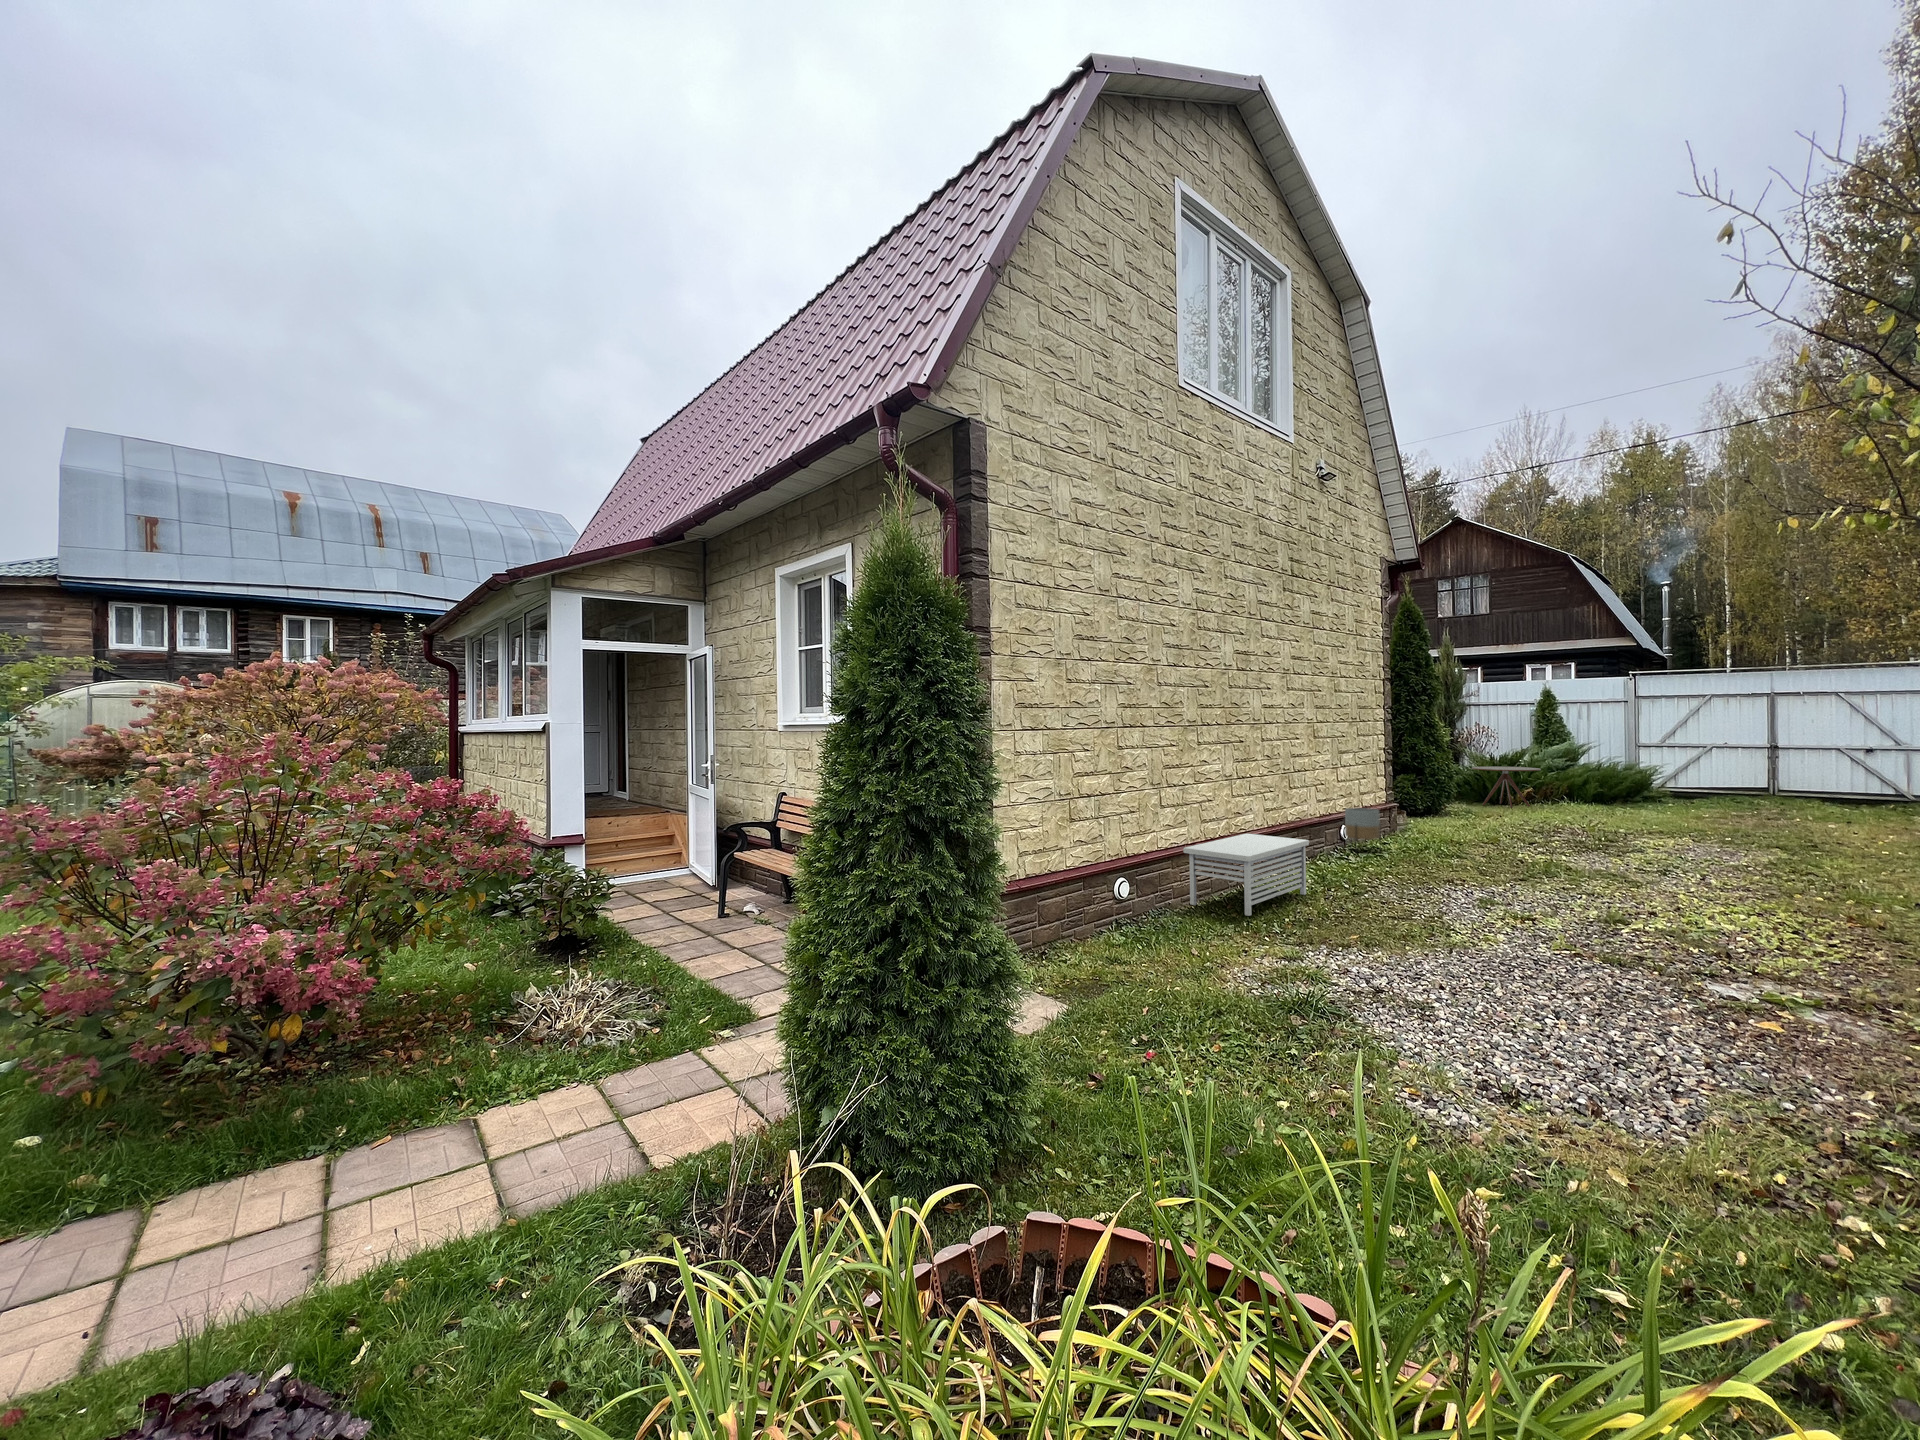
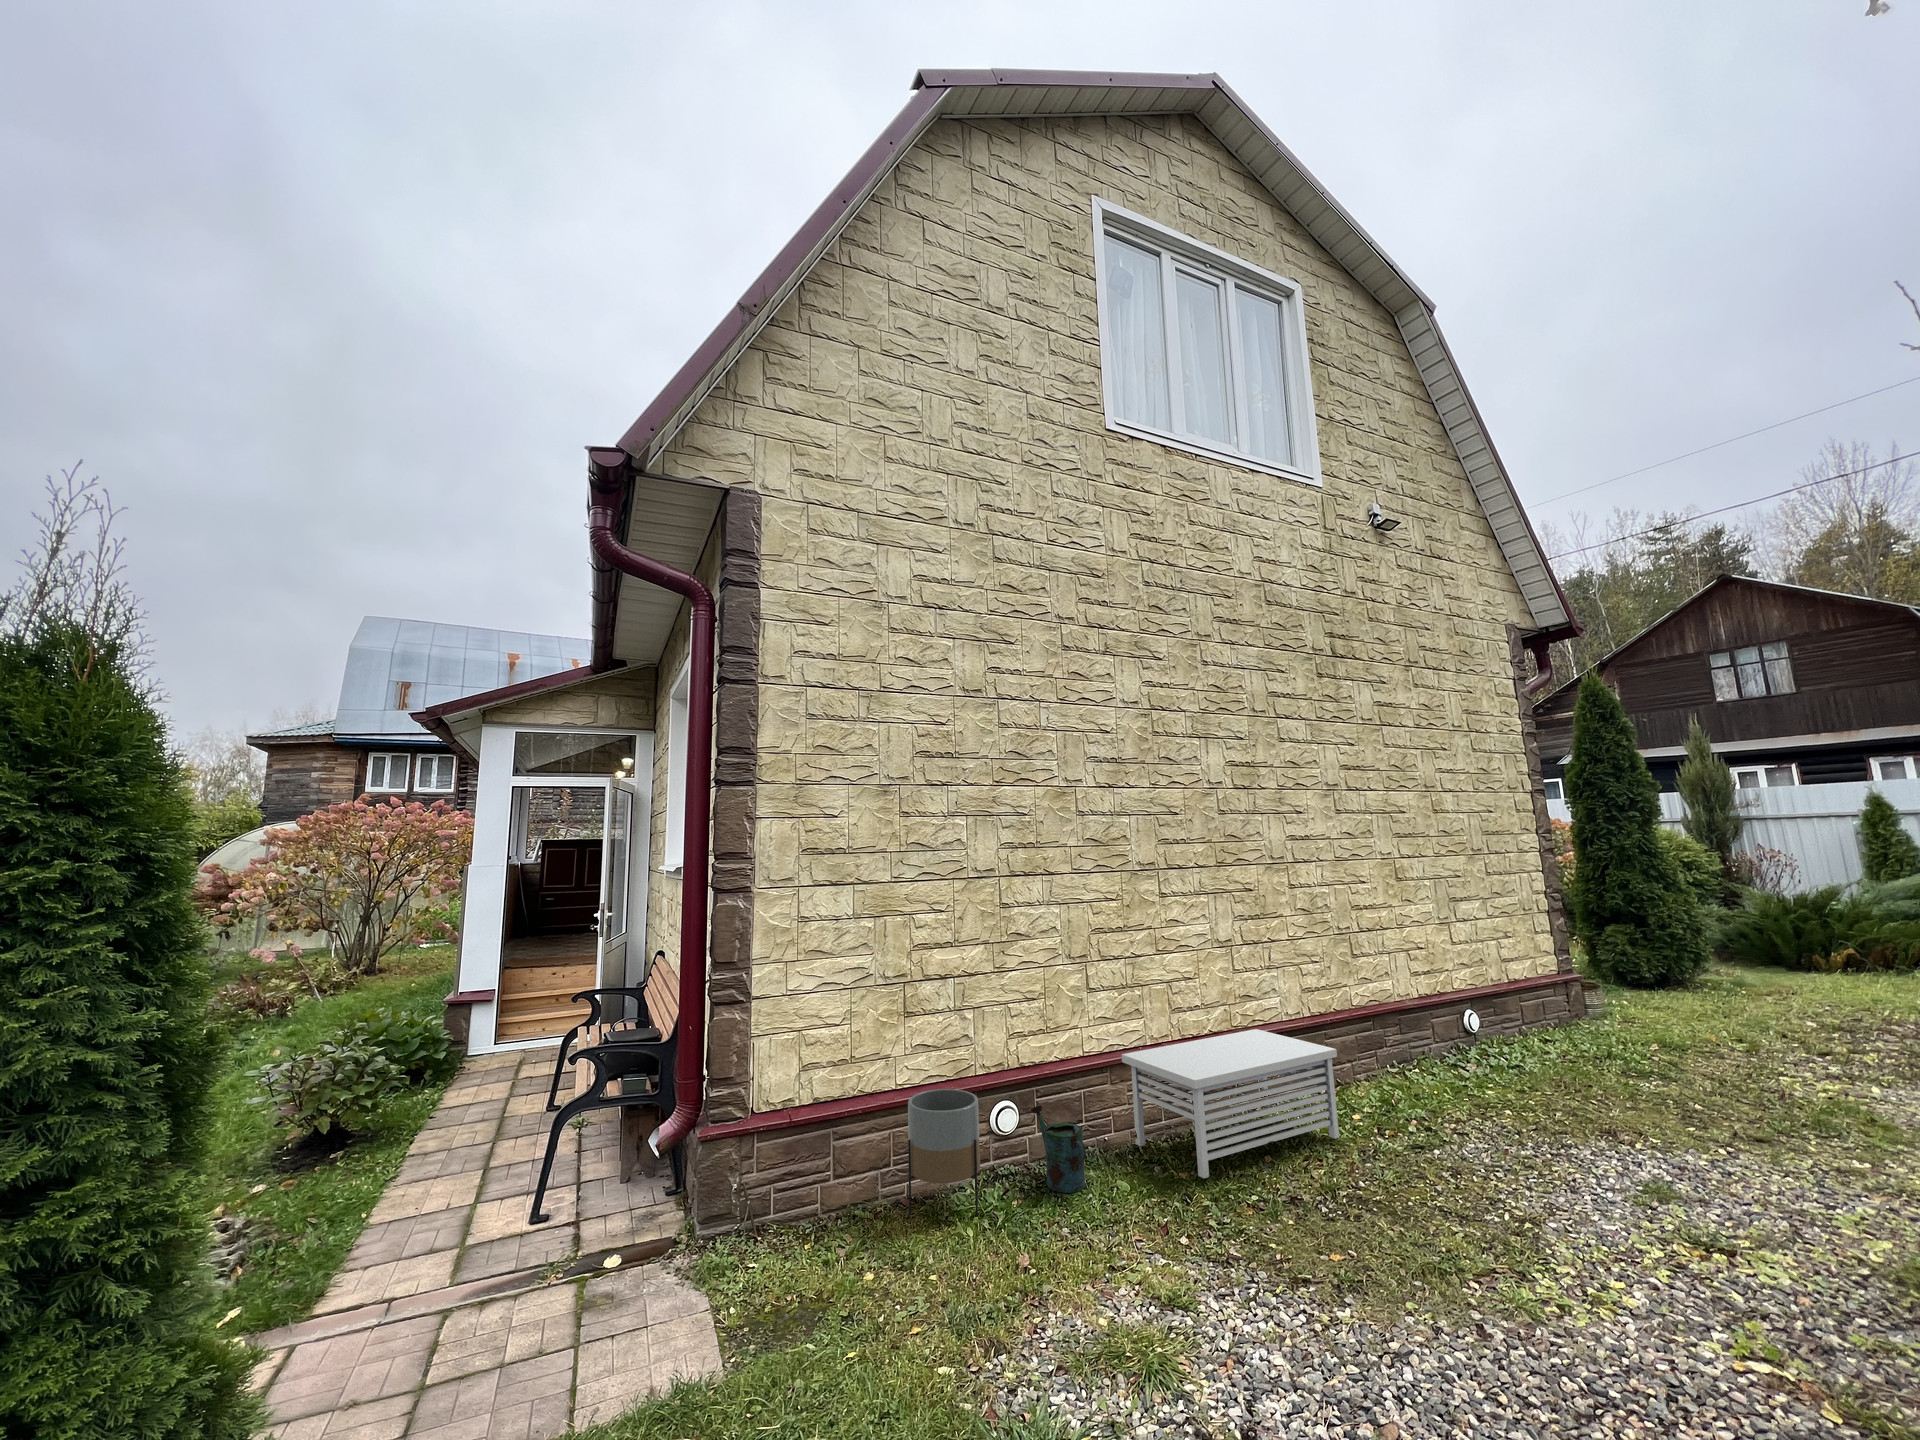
round table: present [1472,766,1541,808] -> none [1740,913,1863,980]
planter: present [1345,808,1381,840] -> present [908,1089,980,1215]
watering can: none [1138,880,1190,928] -> present [1031,1105,1086,1193]

